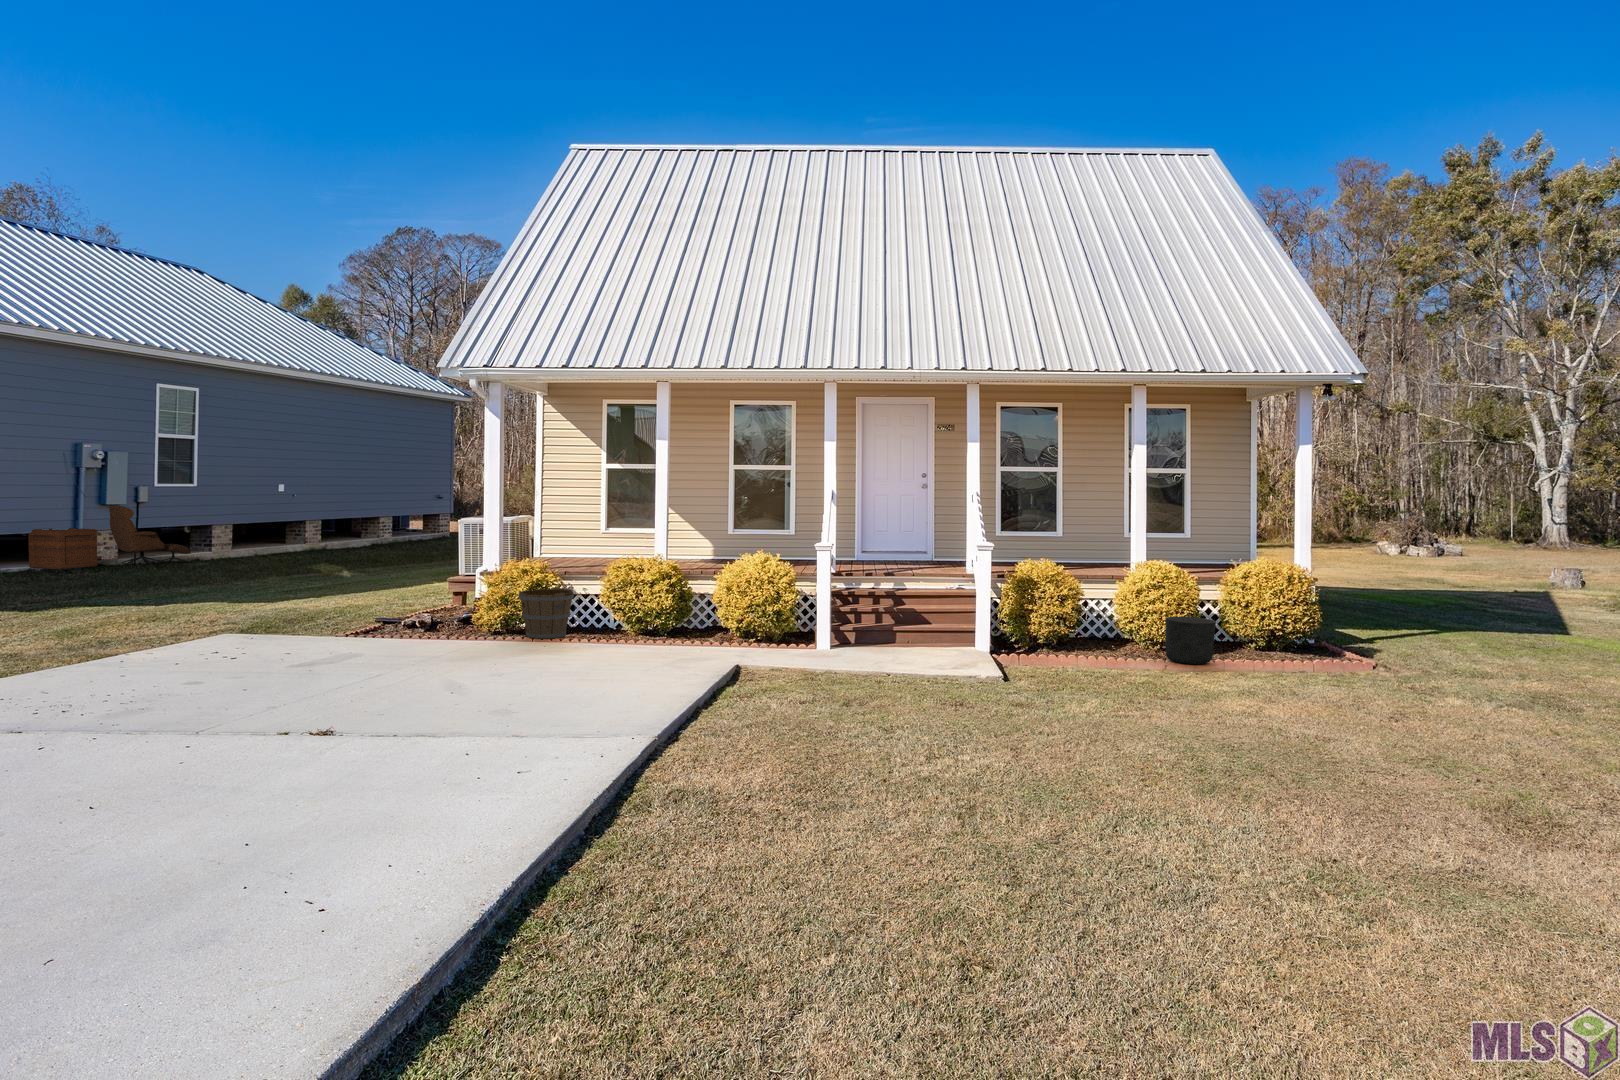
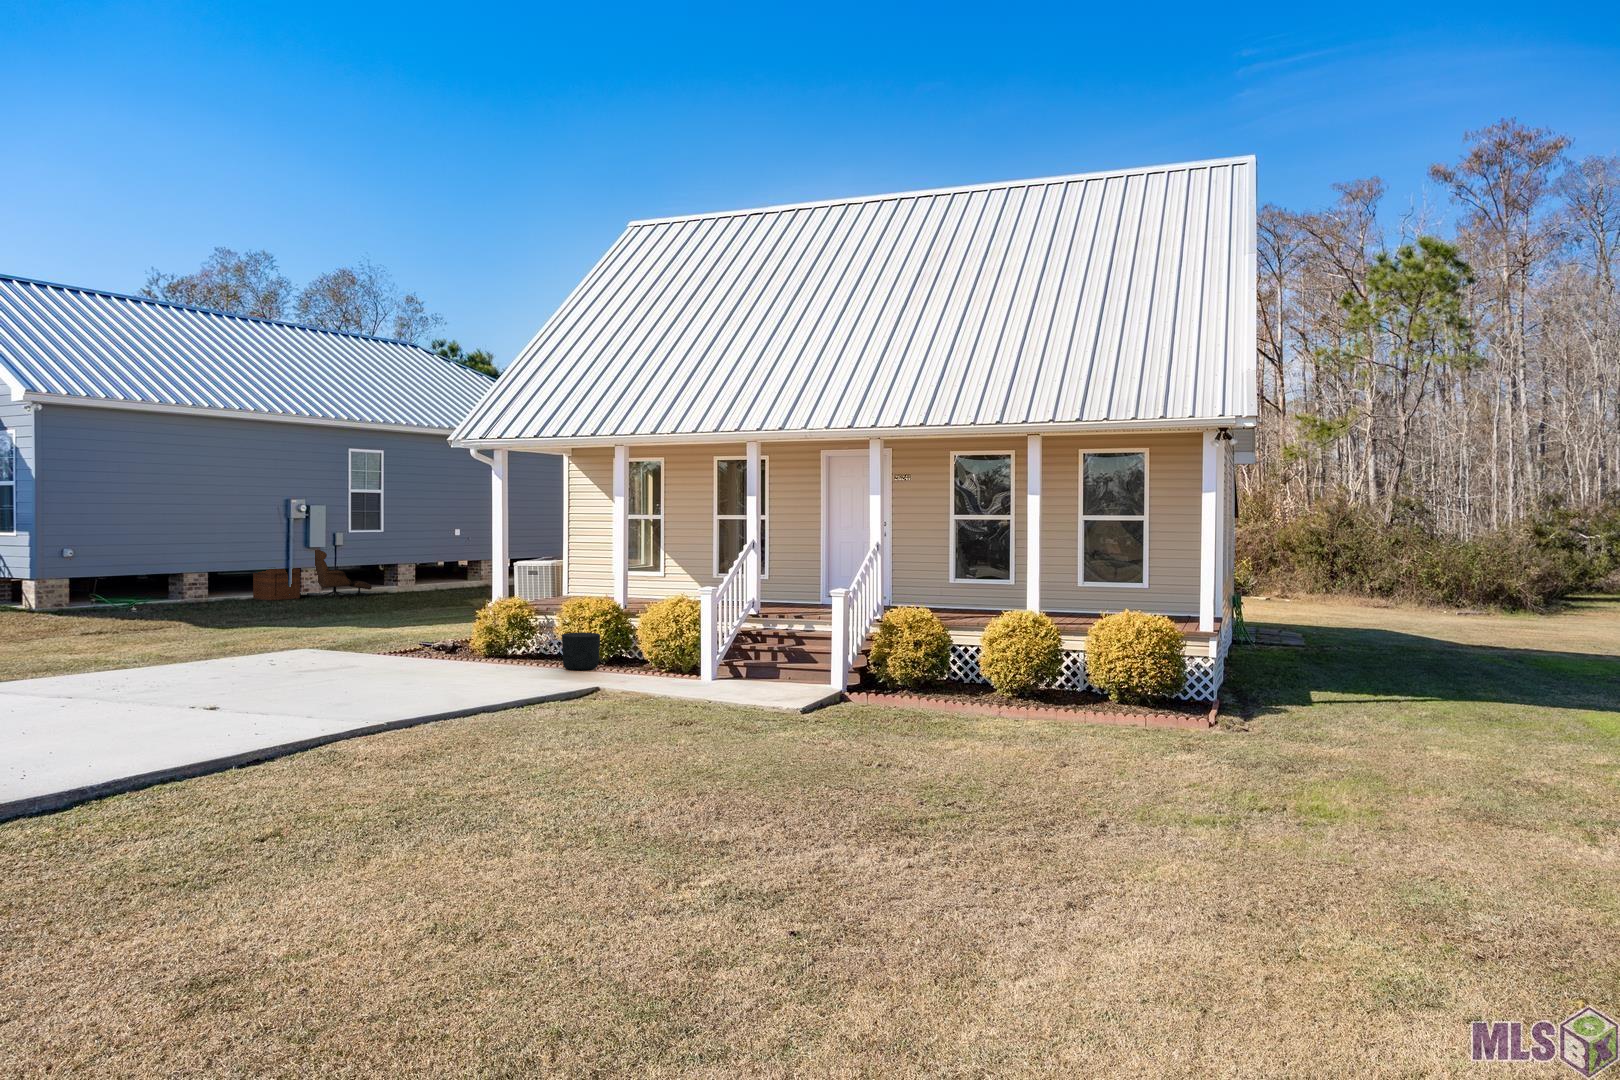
wooden bucket: present [519,588,574,639] -> none [485,622,532,664]
planter: present [1166,617,1216,664] -> present [562,633,600,670]

